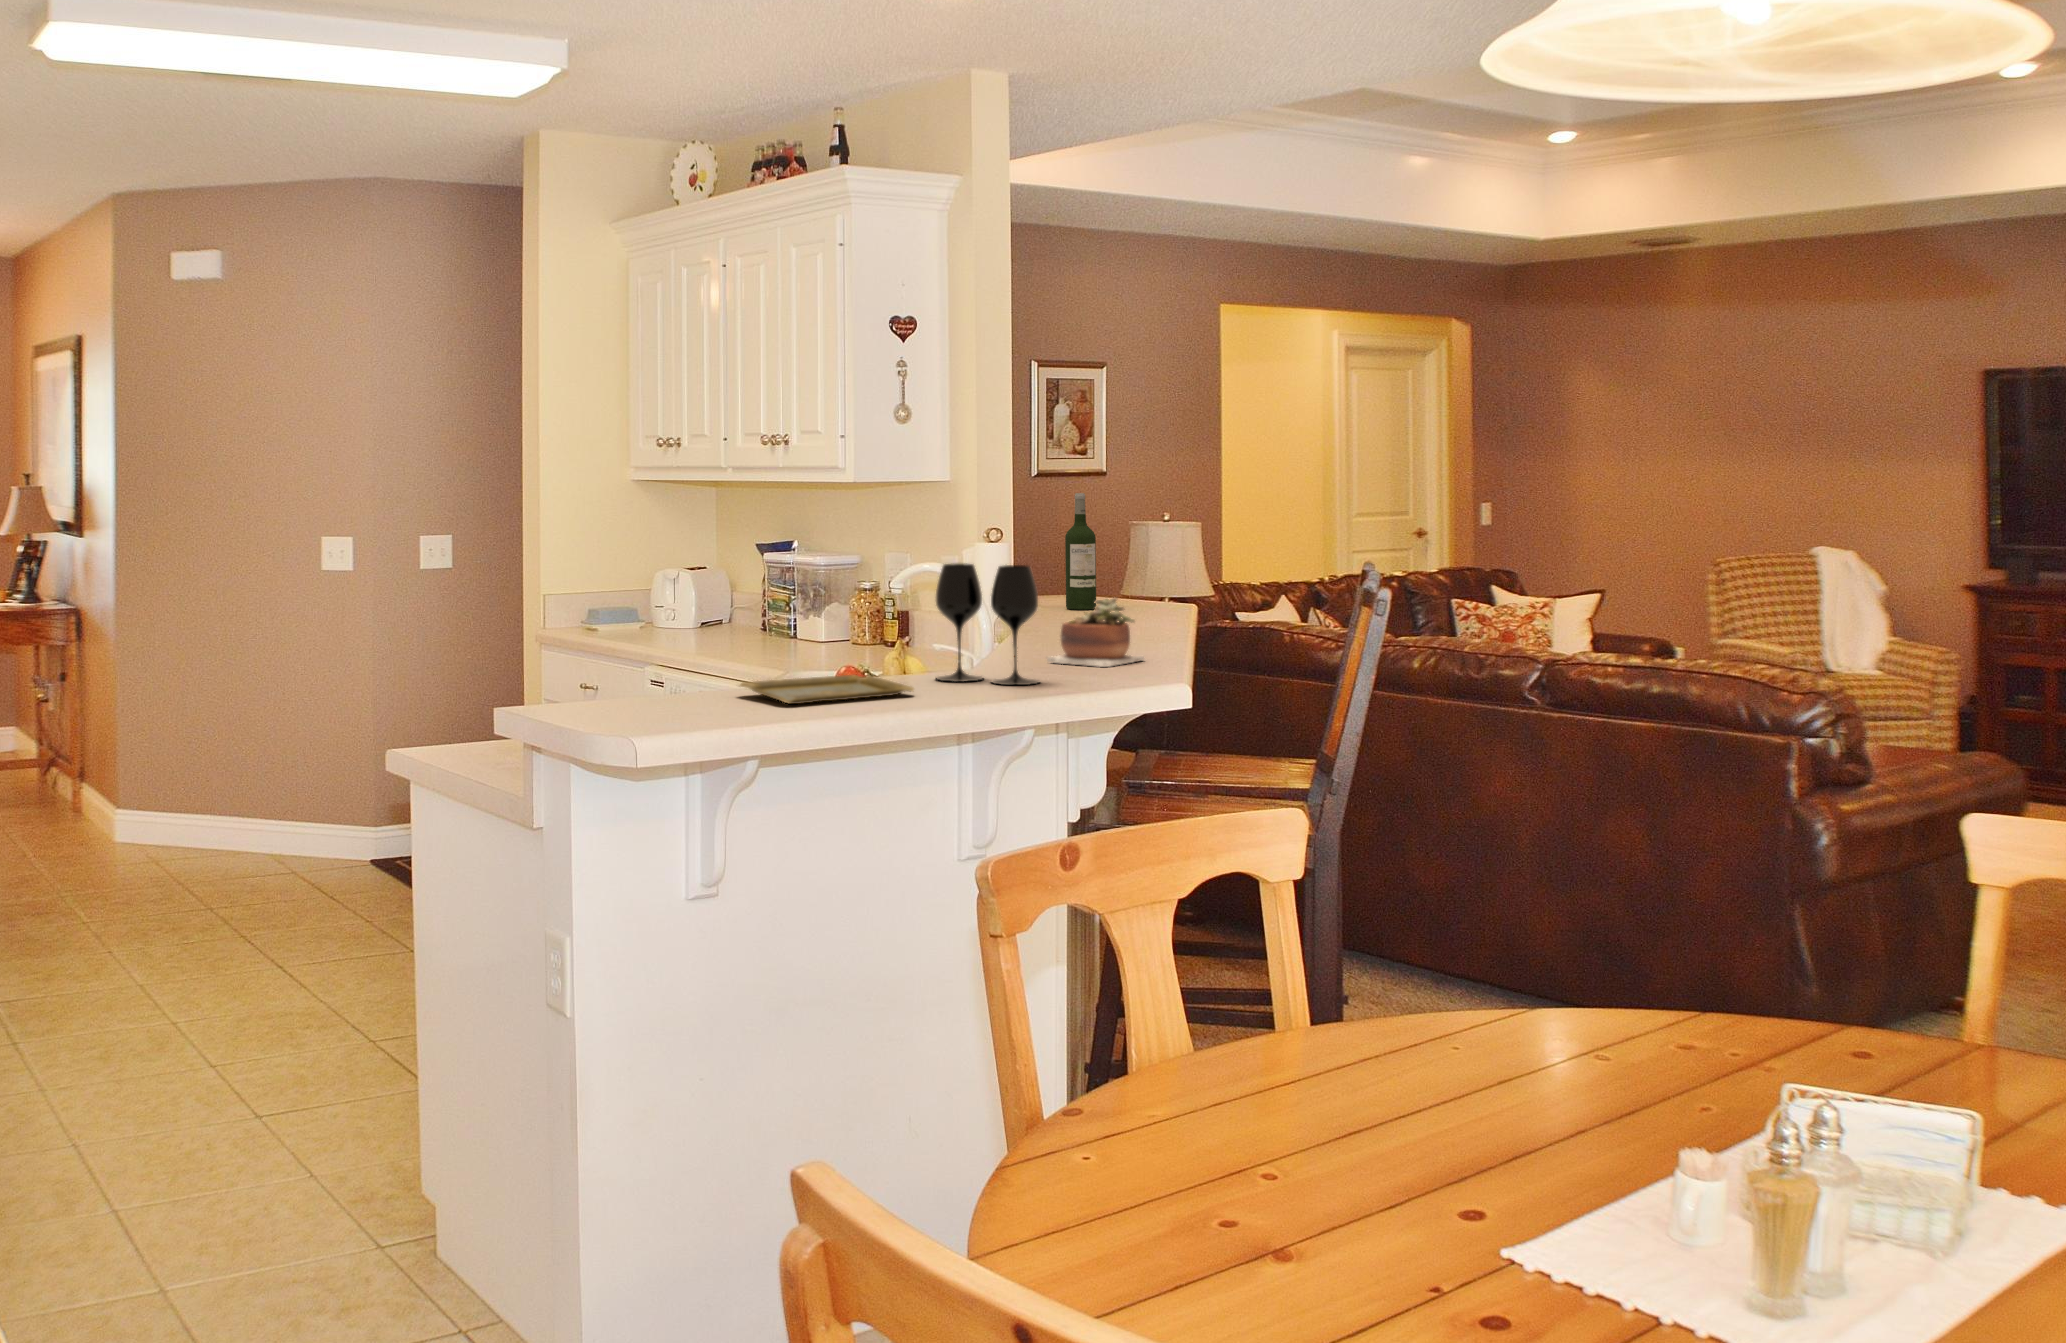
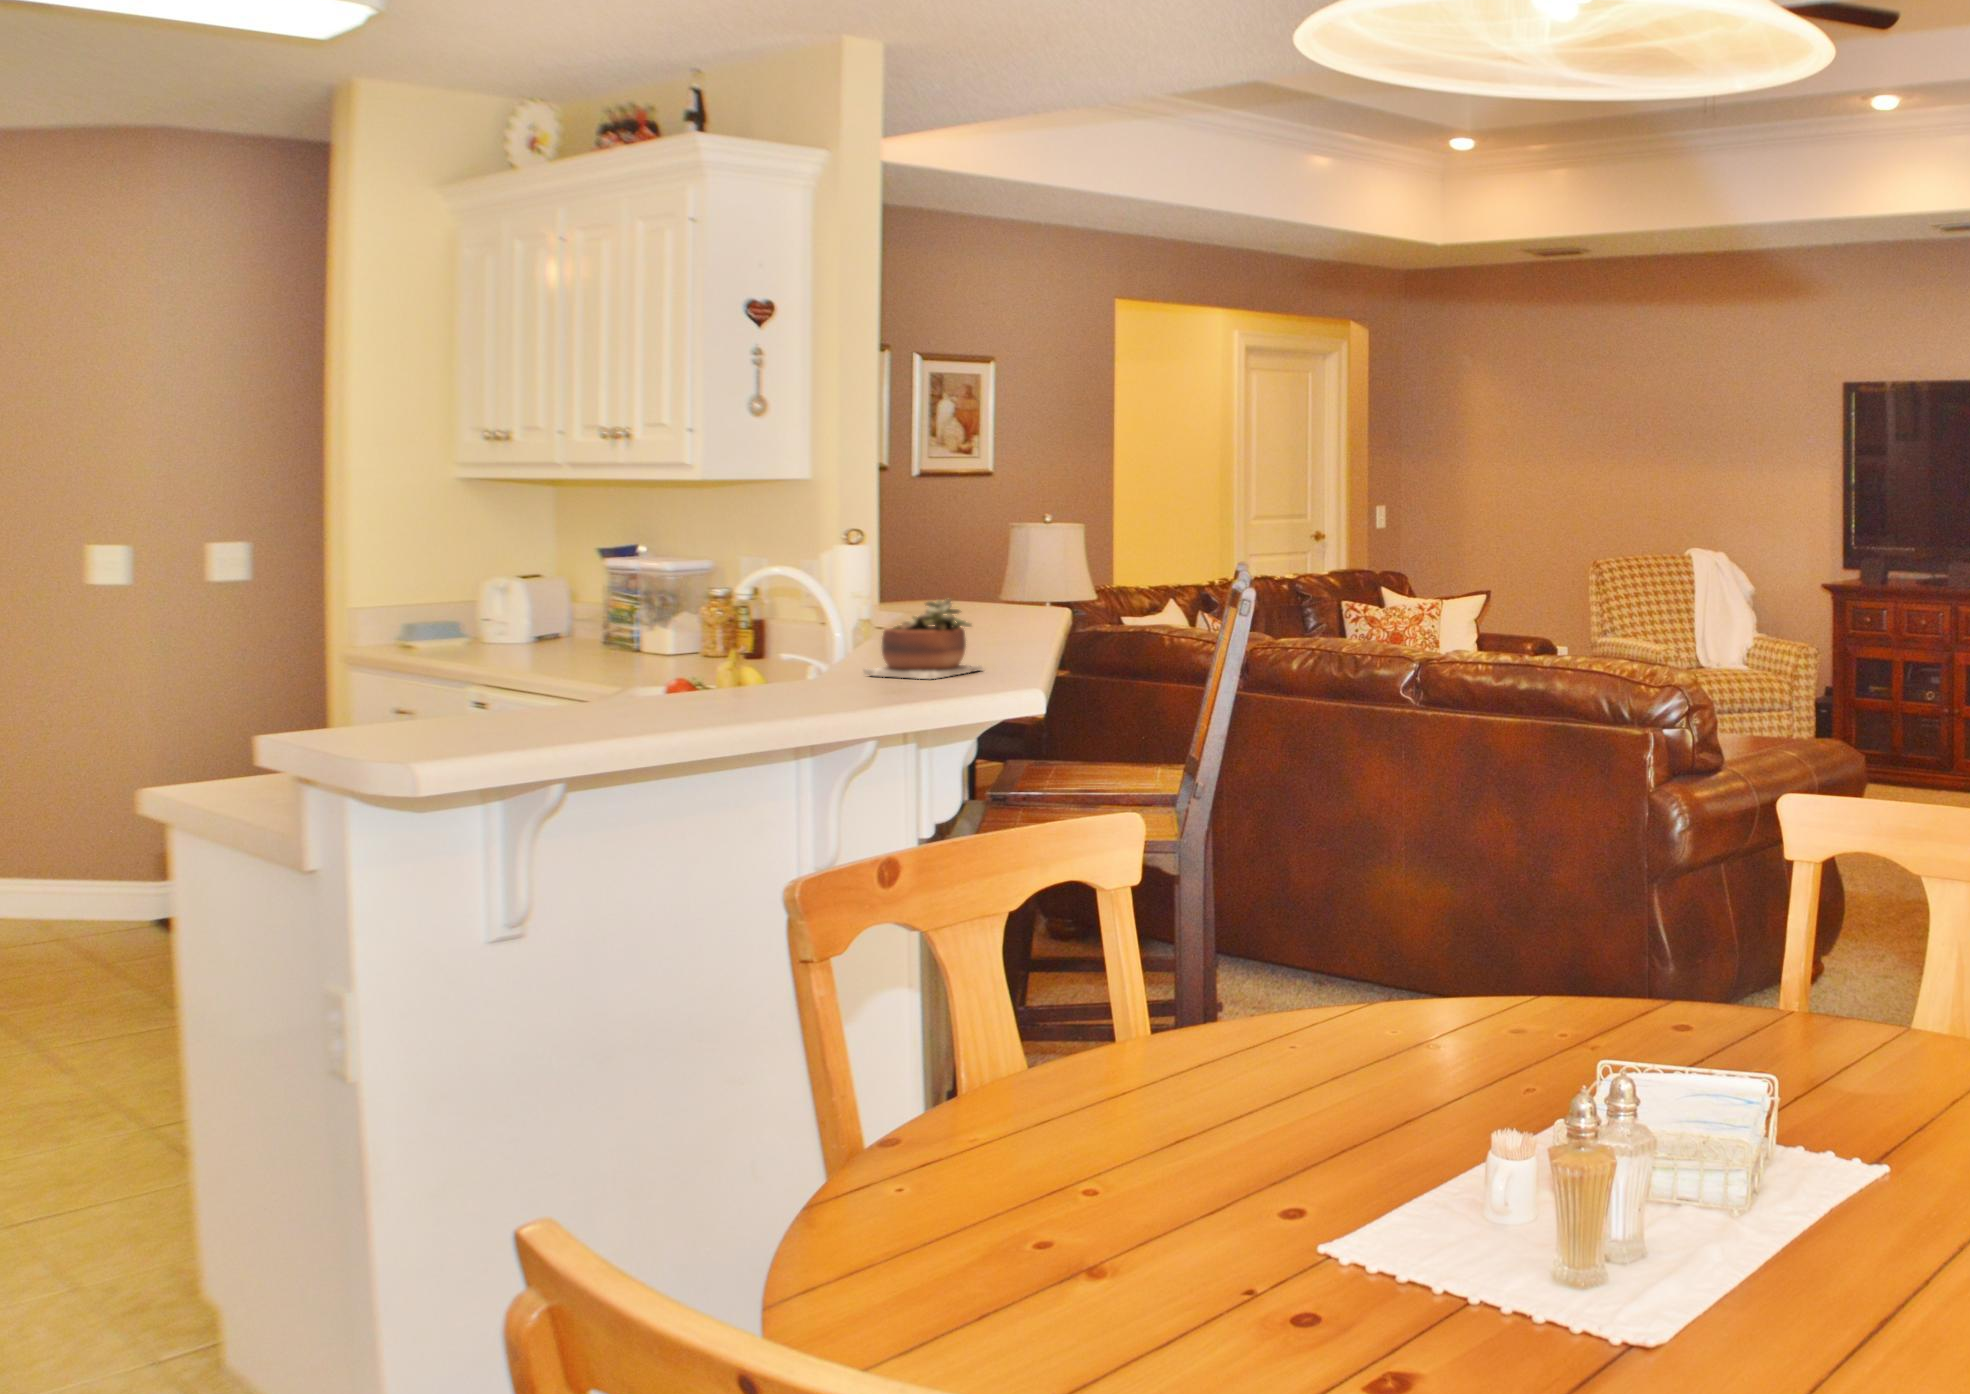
wine bottle: present [1065,493,1096,610] -> none [934,490,968,615]
wine glass: present [936,563,1039,685] -> none [702,558,836,705]
tray: present [740,675,914,704] -> none [394,698,652,742]

